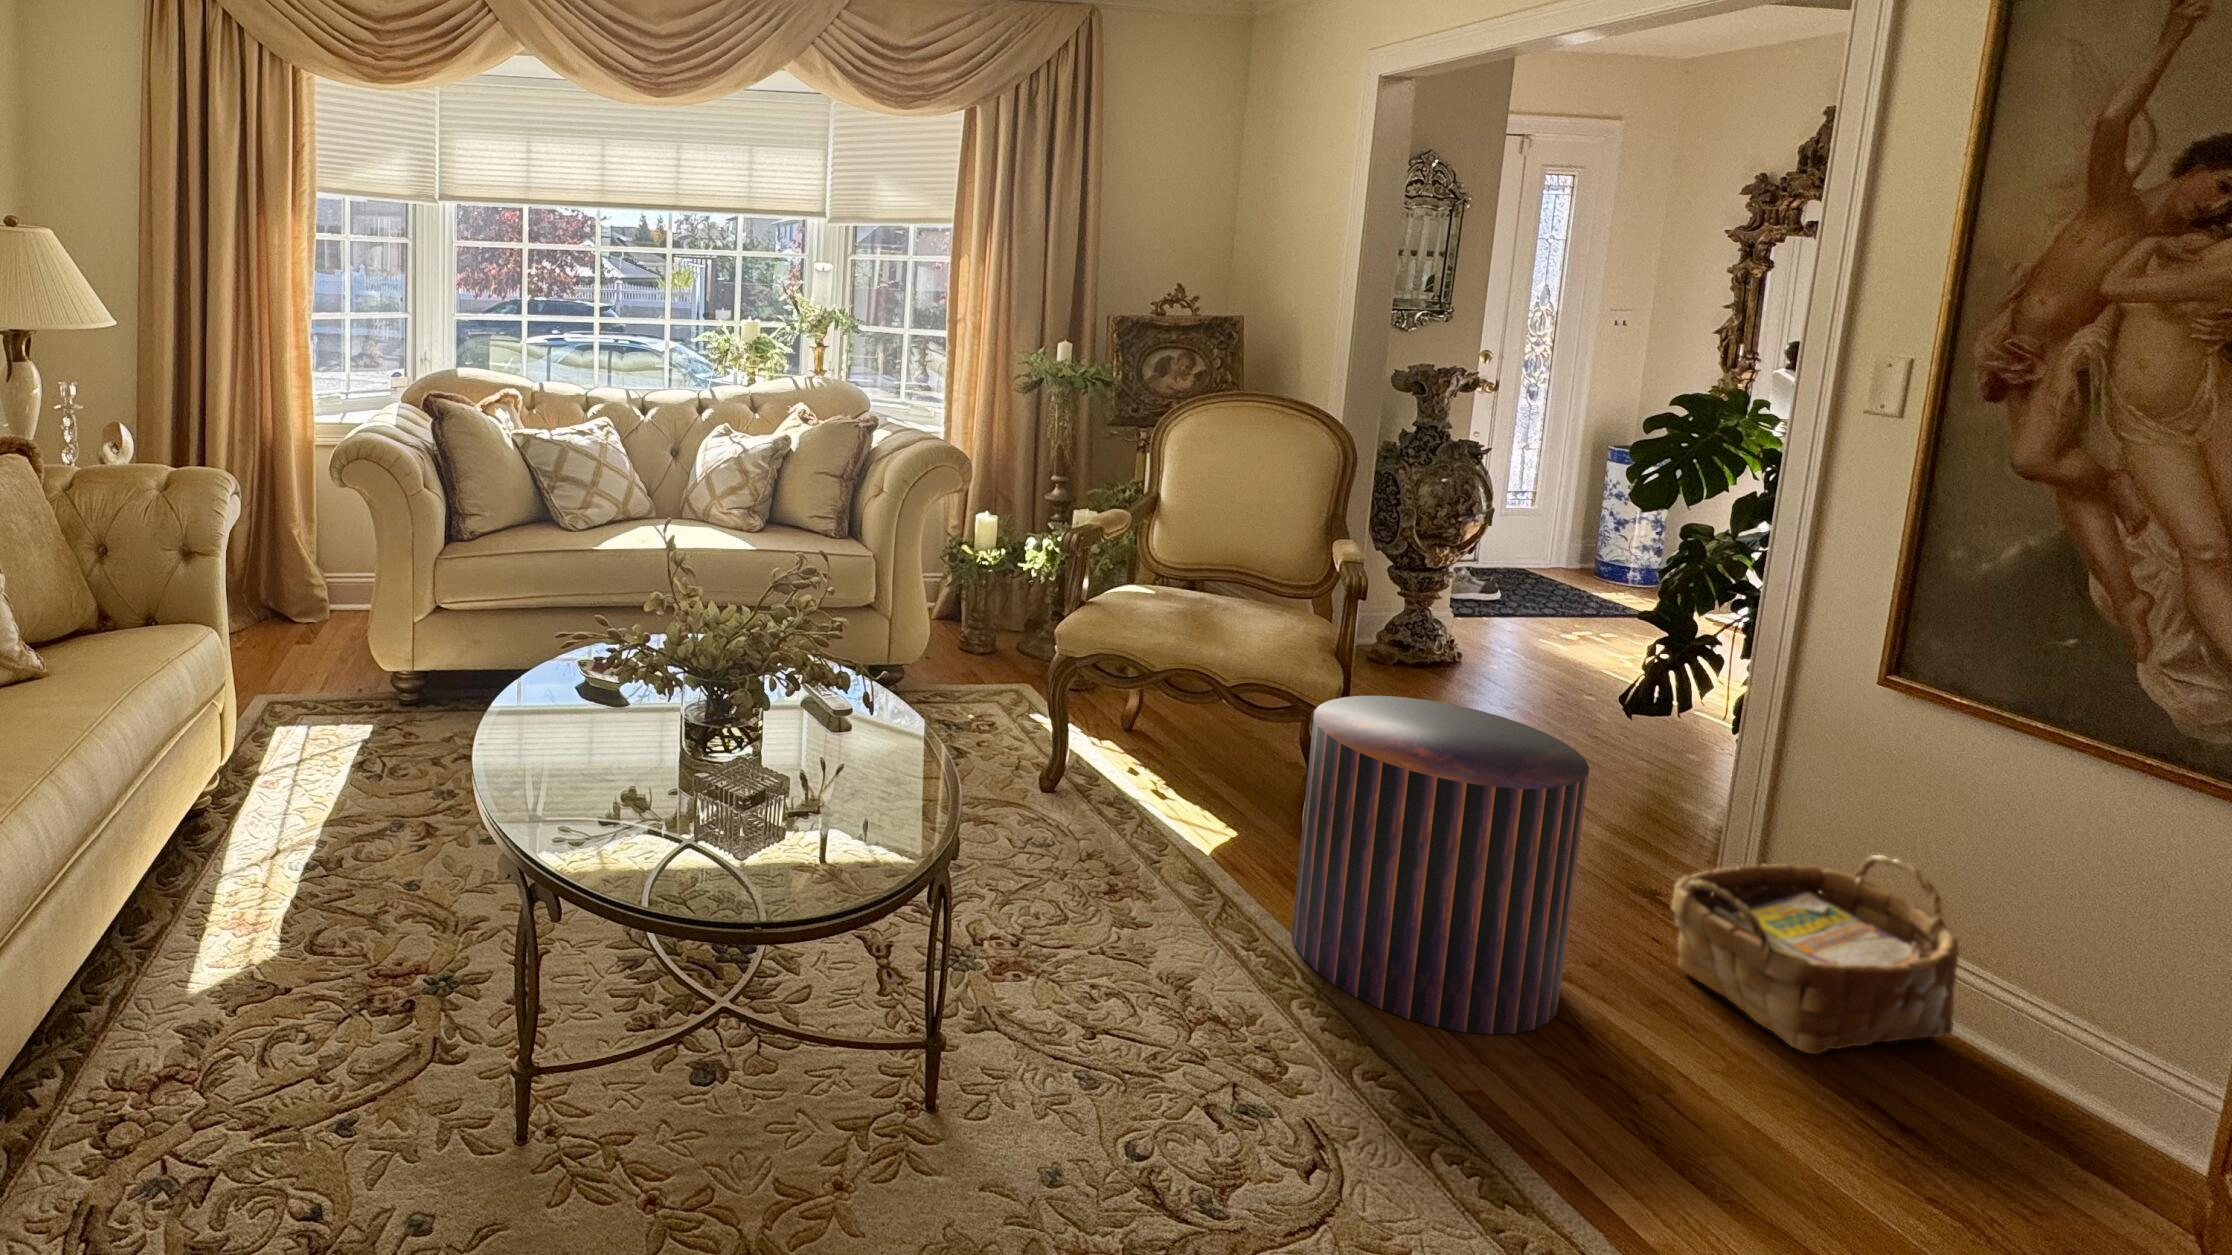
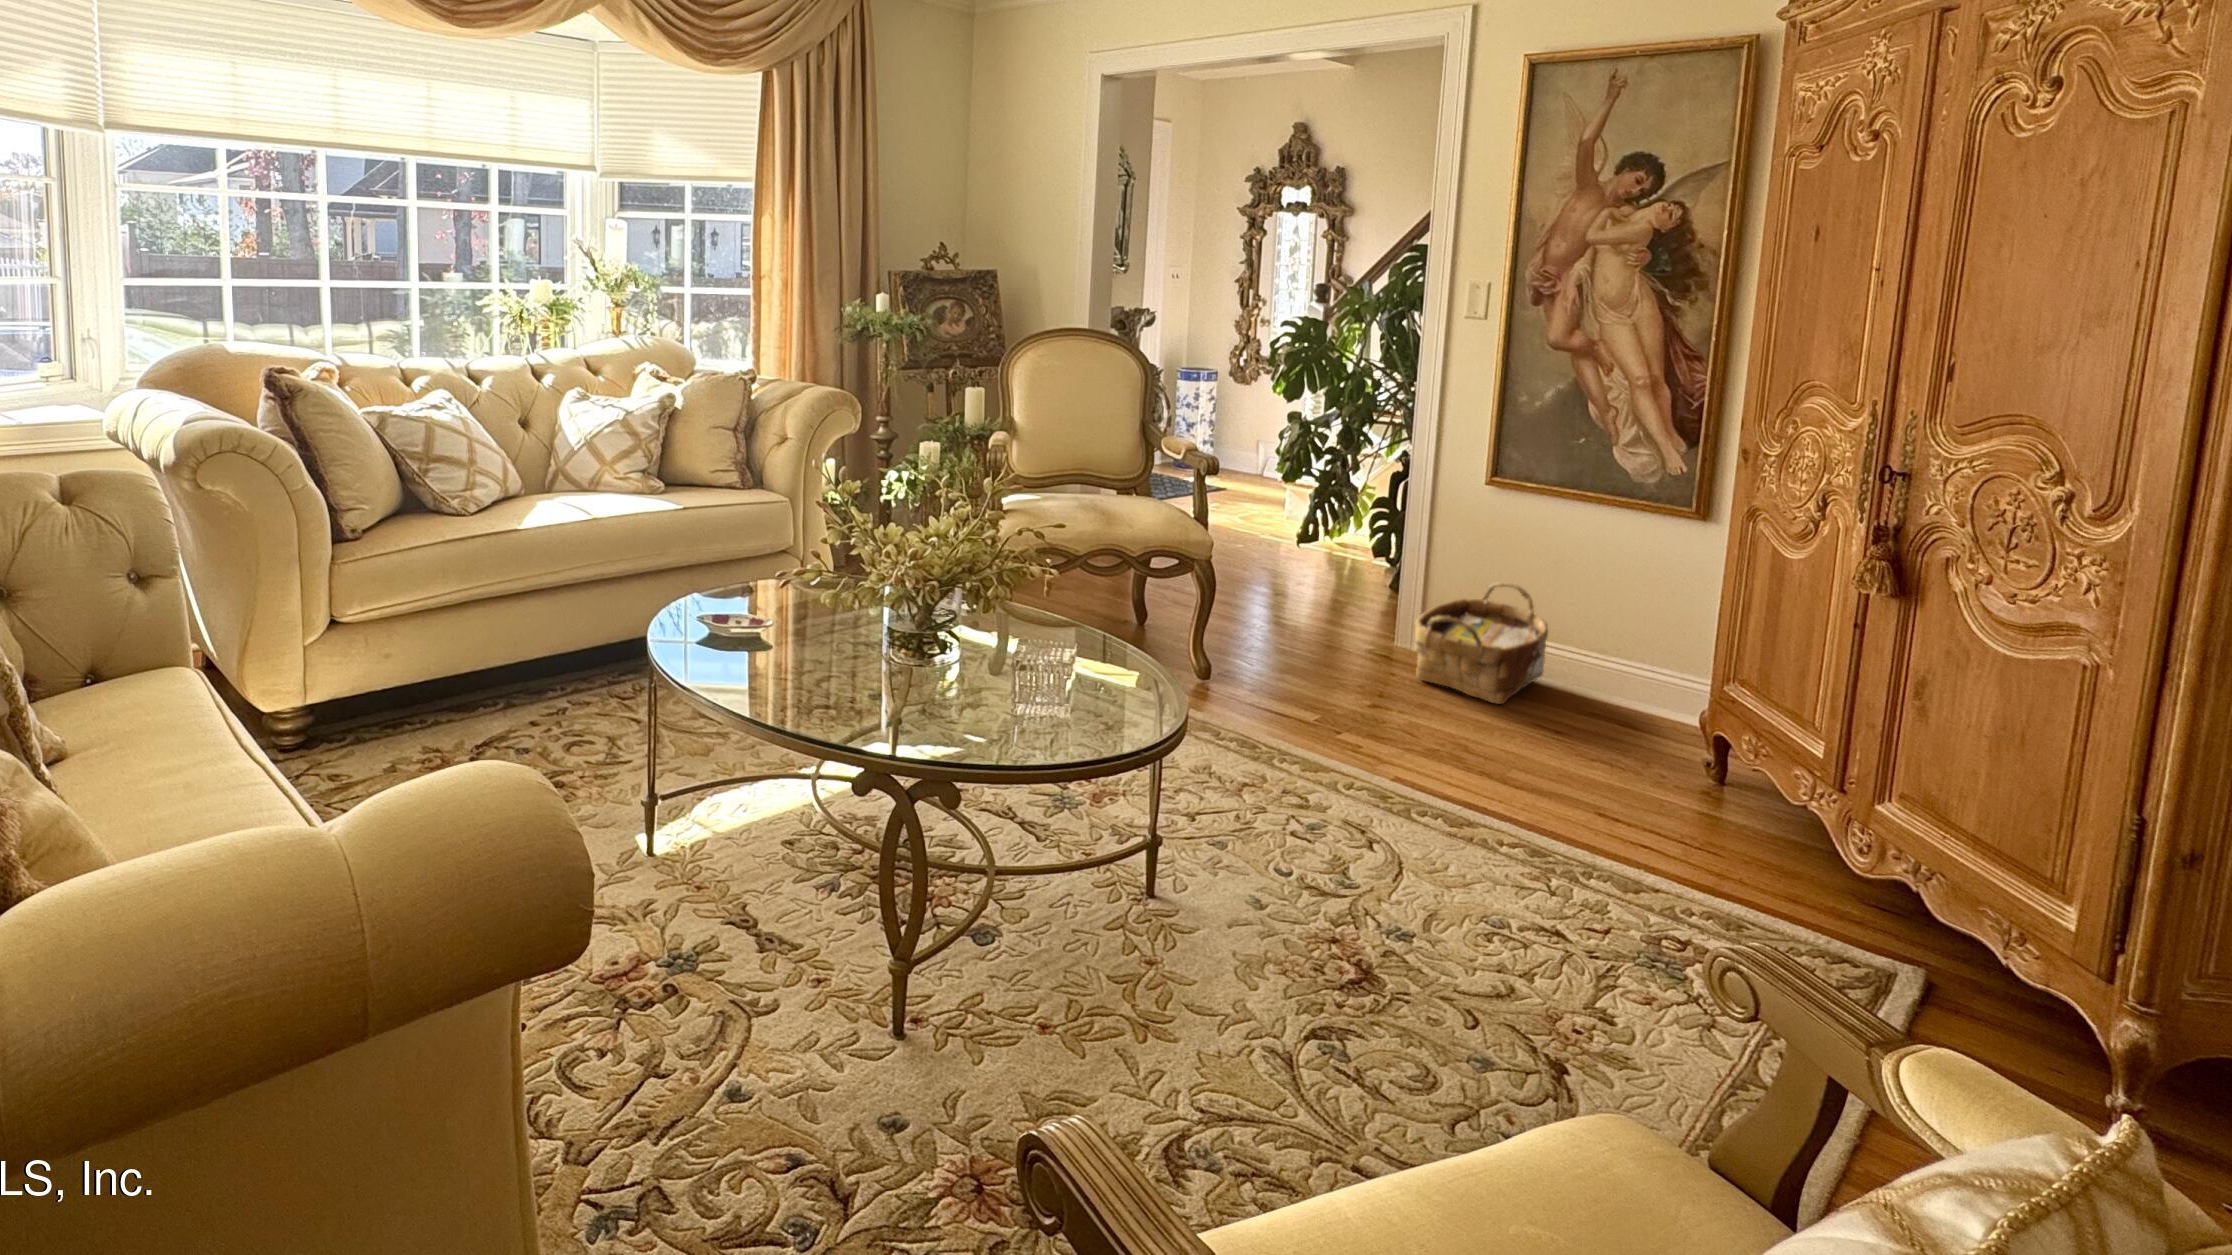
pouf: present [1291,696,1589,1035] -> none [1224,533,1407,746]

